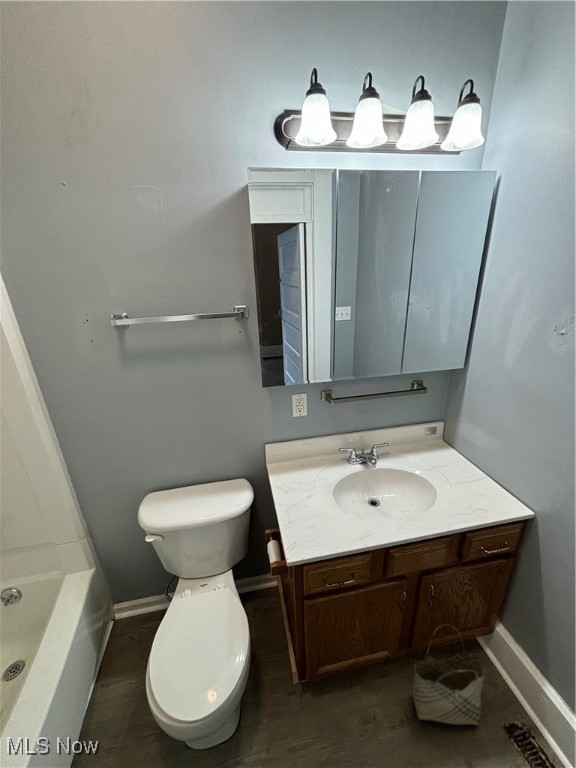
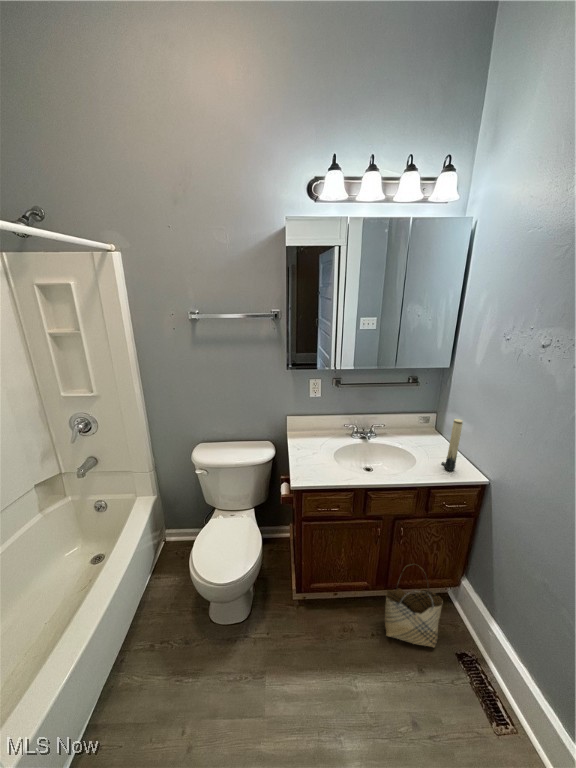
candle: none [469,439,501,504] -> present [442,419,463,471]

